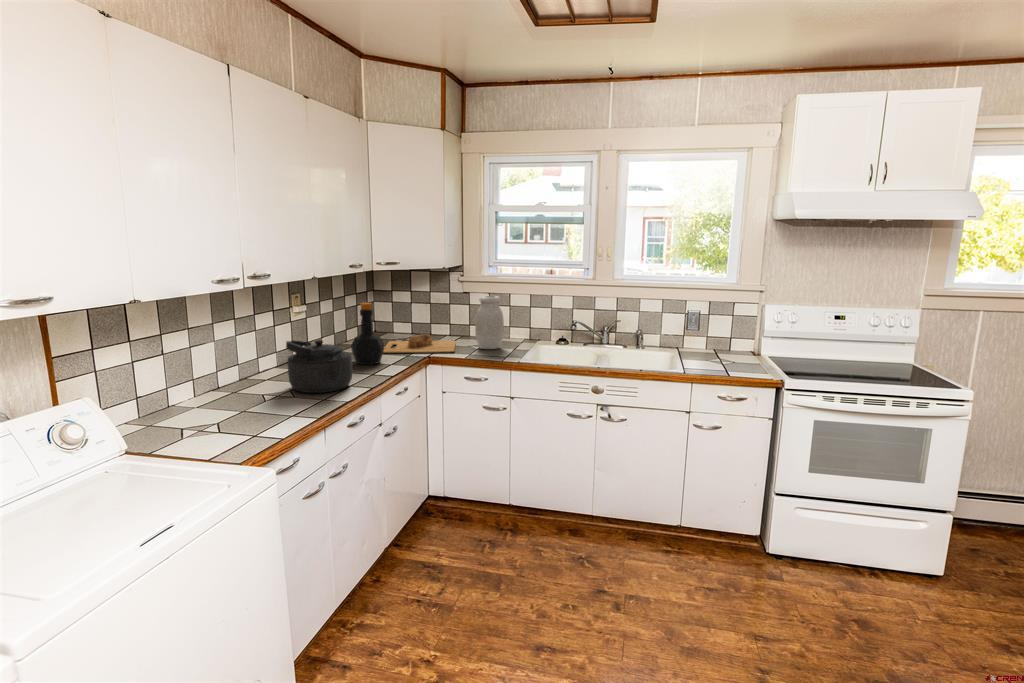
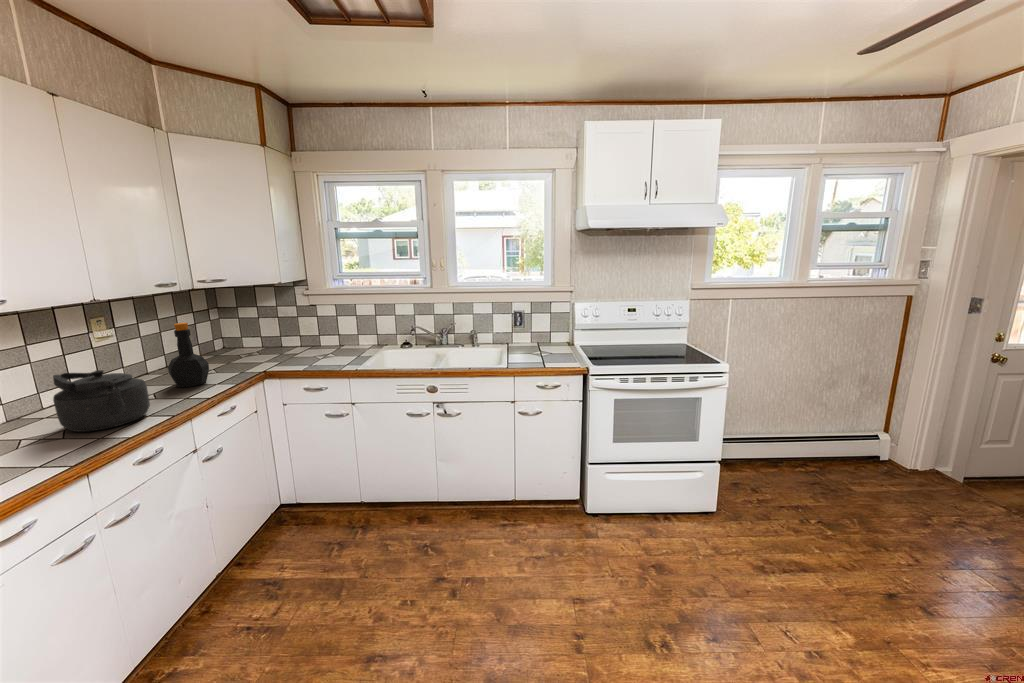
jar: present [475,296,504,349] -> none [318,307,347,358]
cutting board: present [383,334,455,353] -> none [216,348,303,371]

